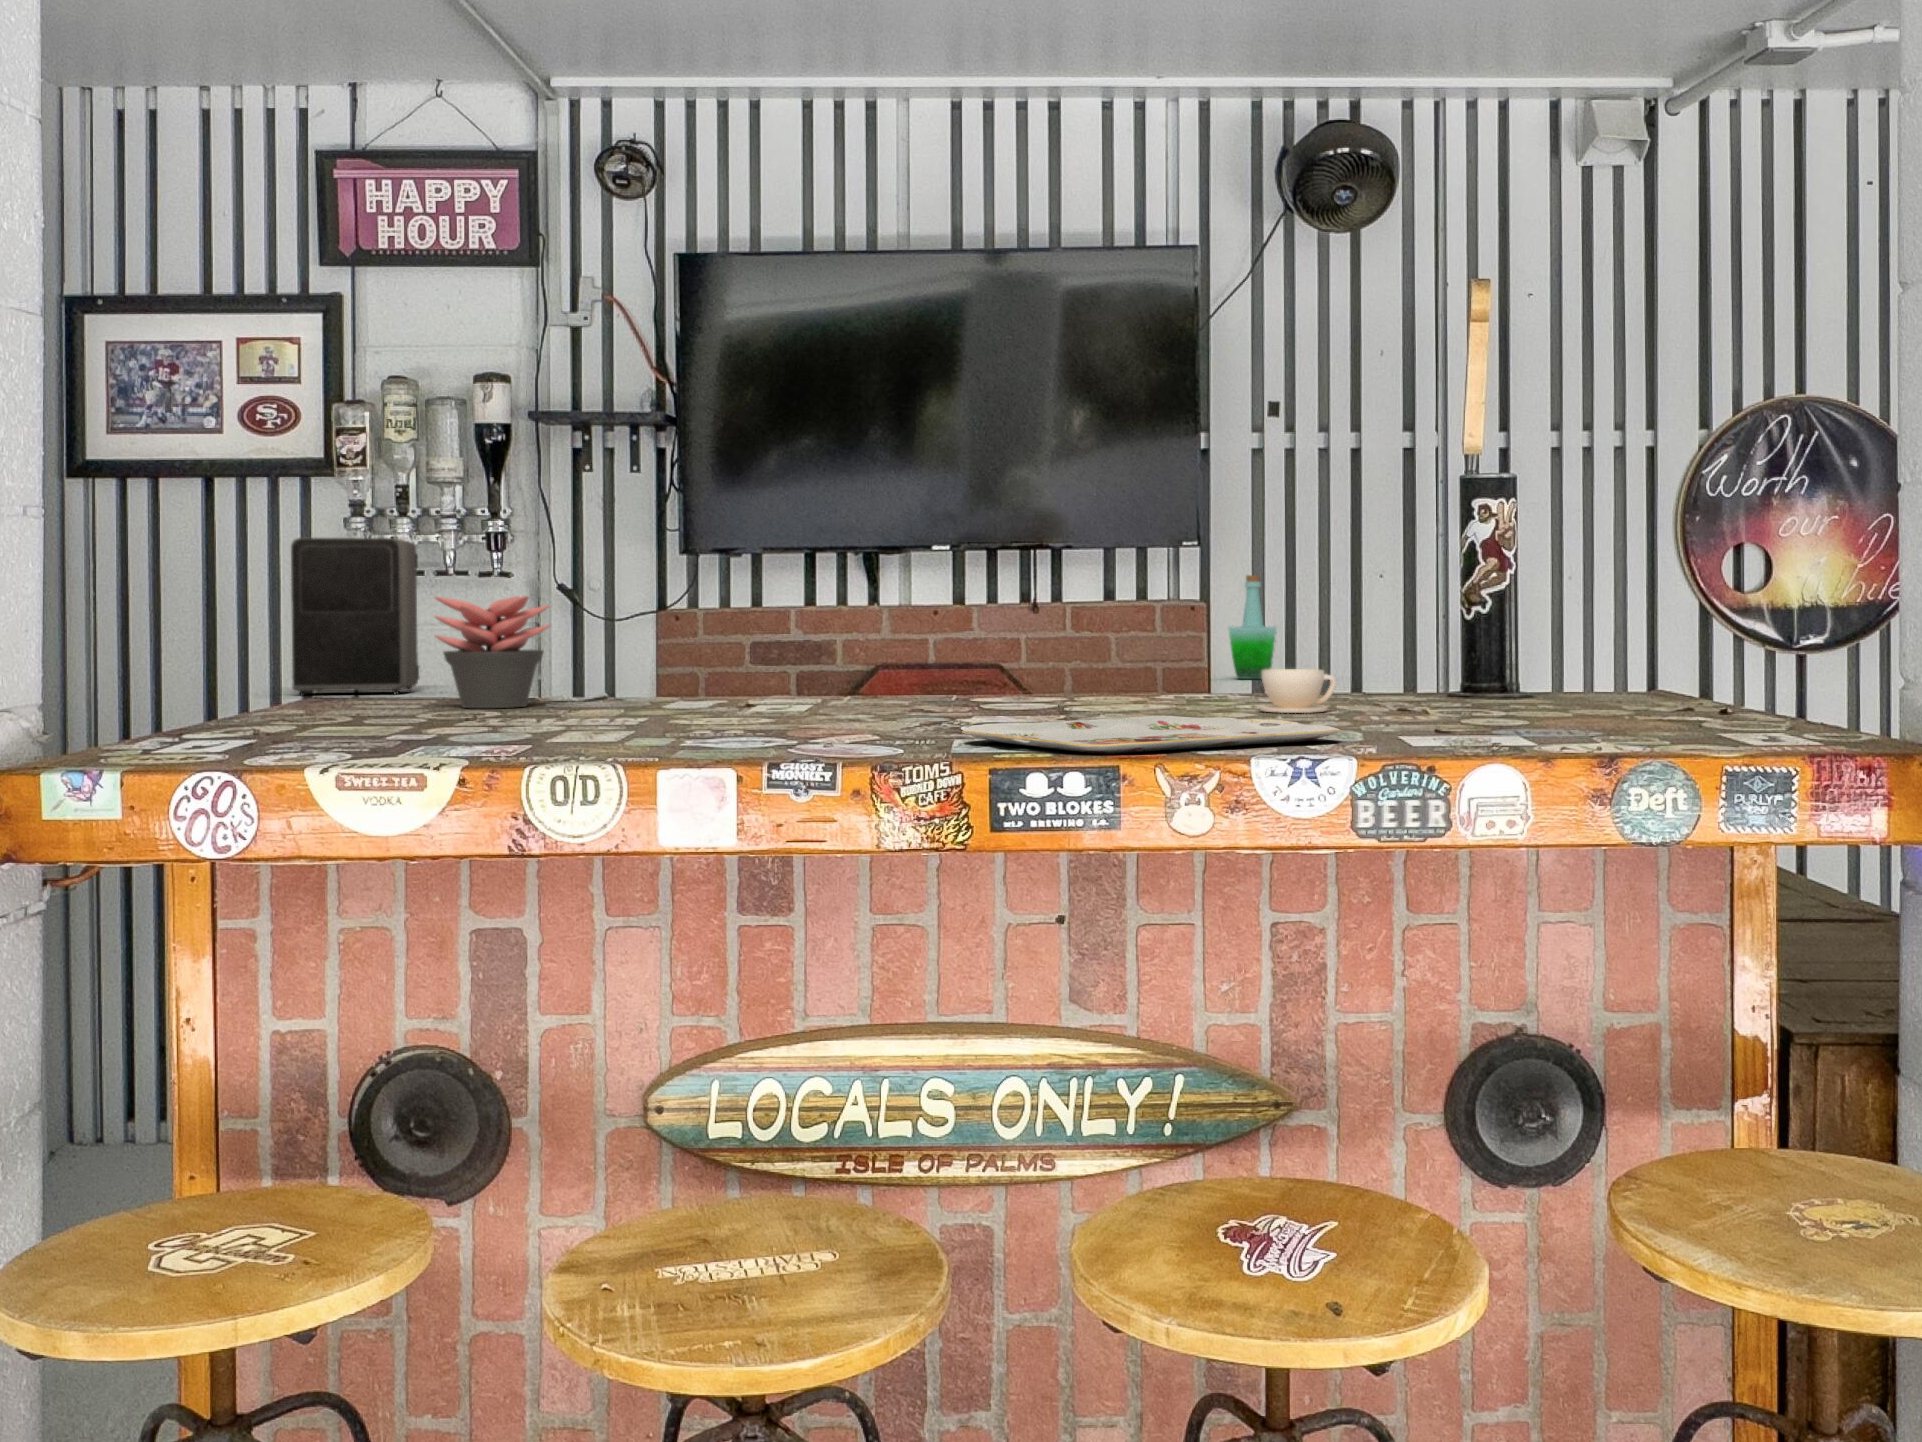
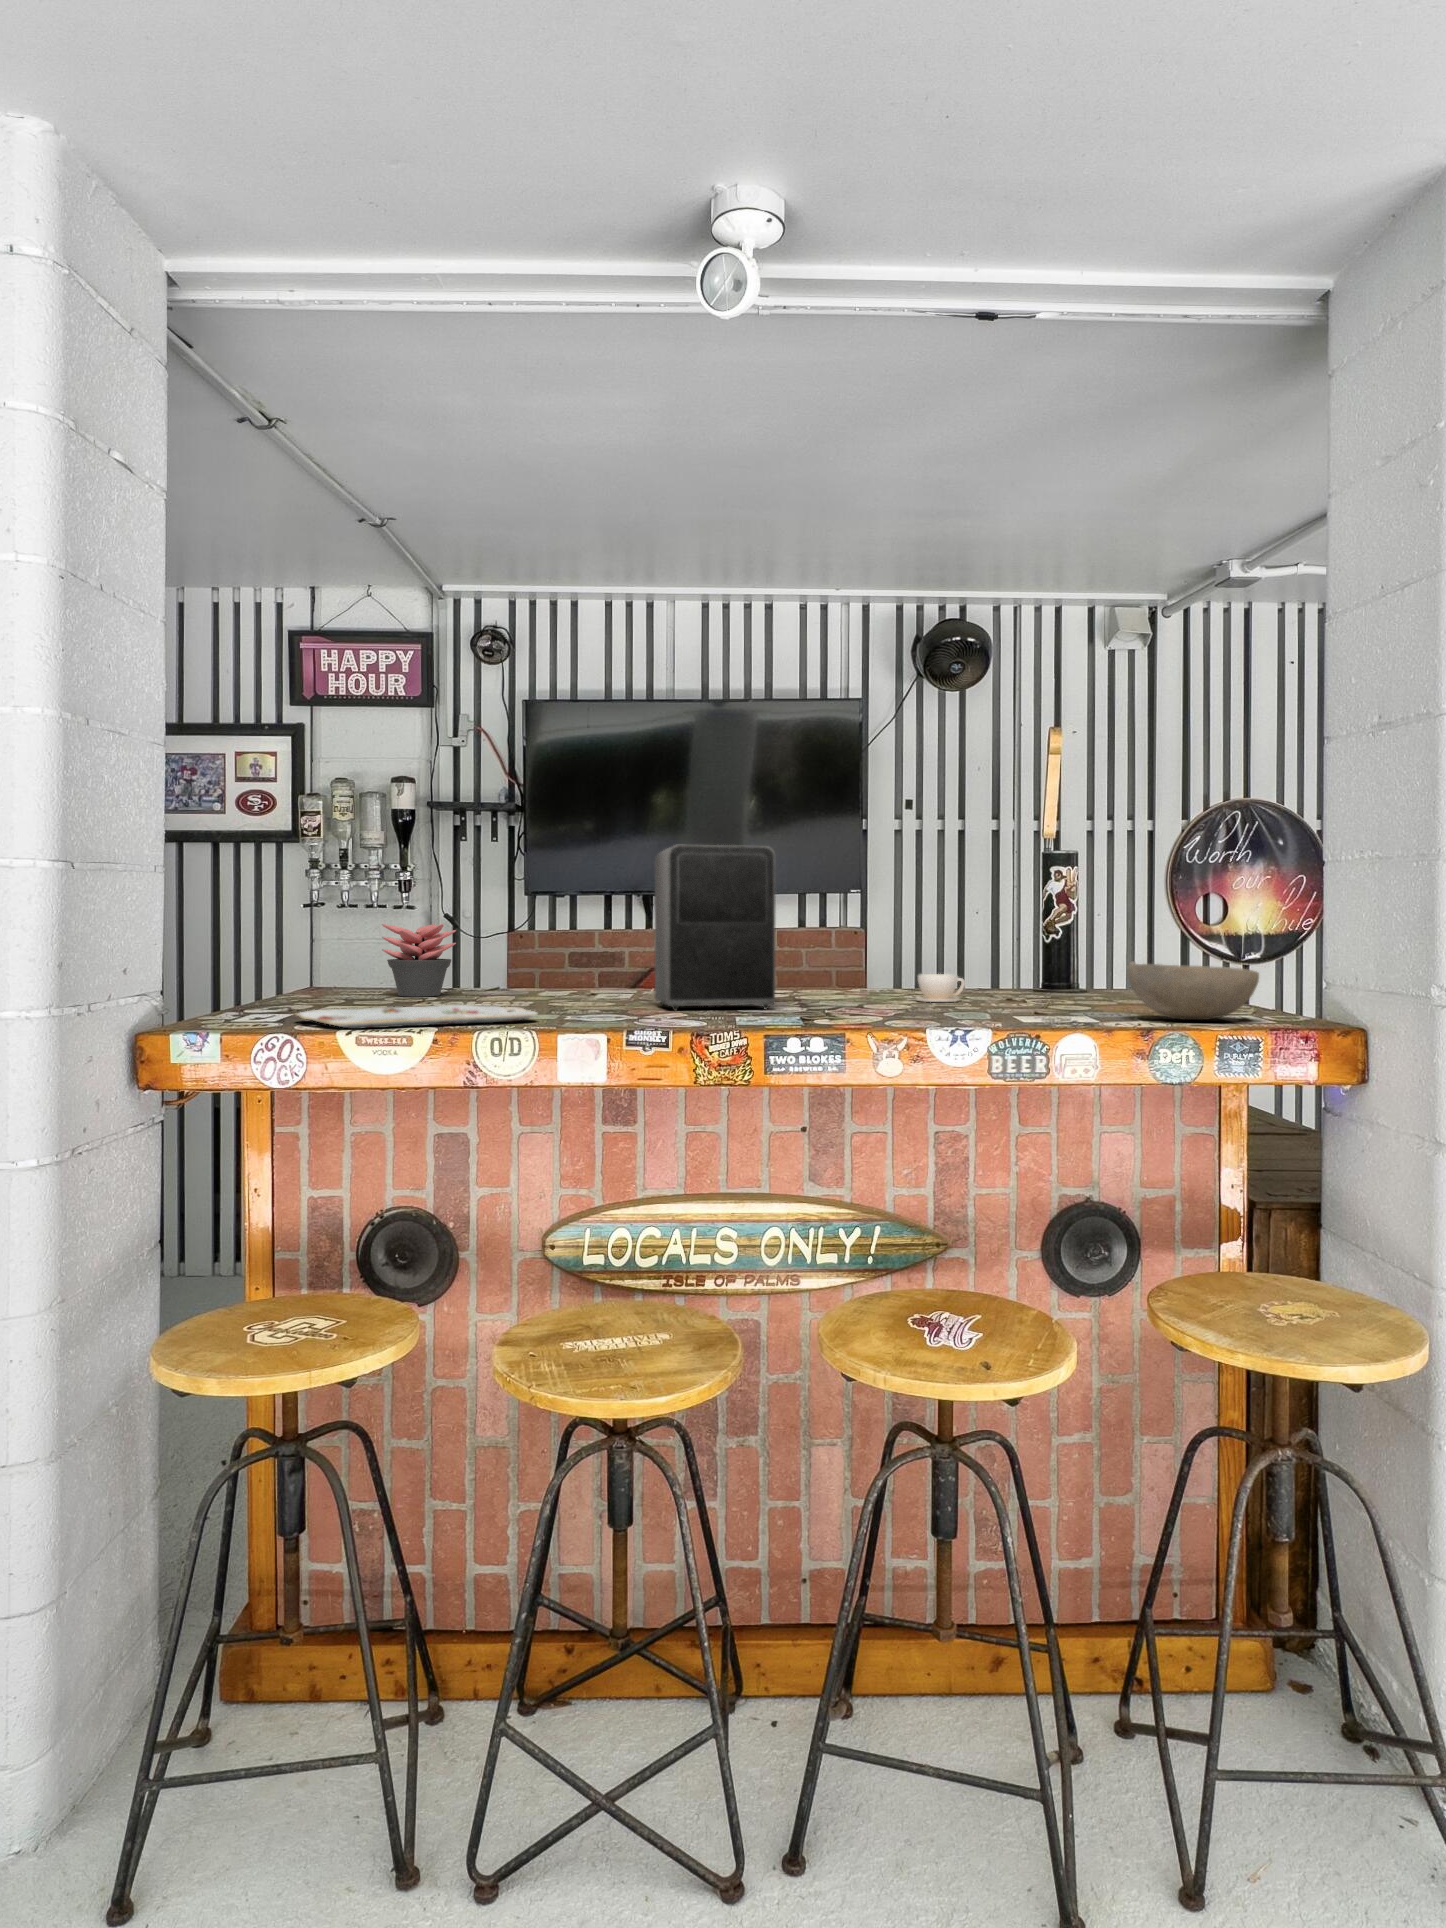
speaker: present [291,538,420,696] -> present [655,845,776,1011]
bottle: present [1229,575,1276,679] -> none [883,913,914,981]
bowl: none [1581,647,1796,740] -> present [1127,961,1259,1020]
serving tray: present [962,716,1341,754] -> present [297,1005,537,1029]

